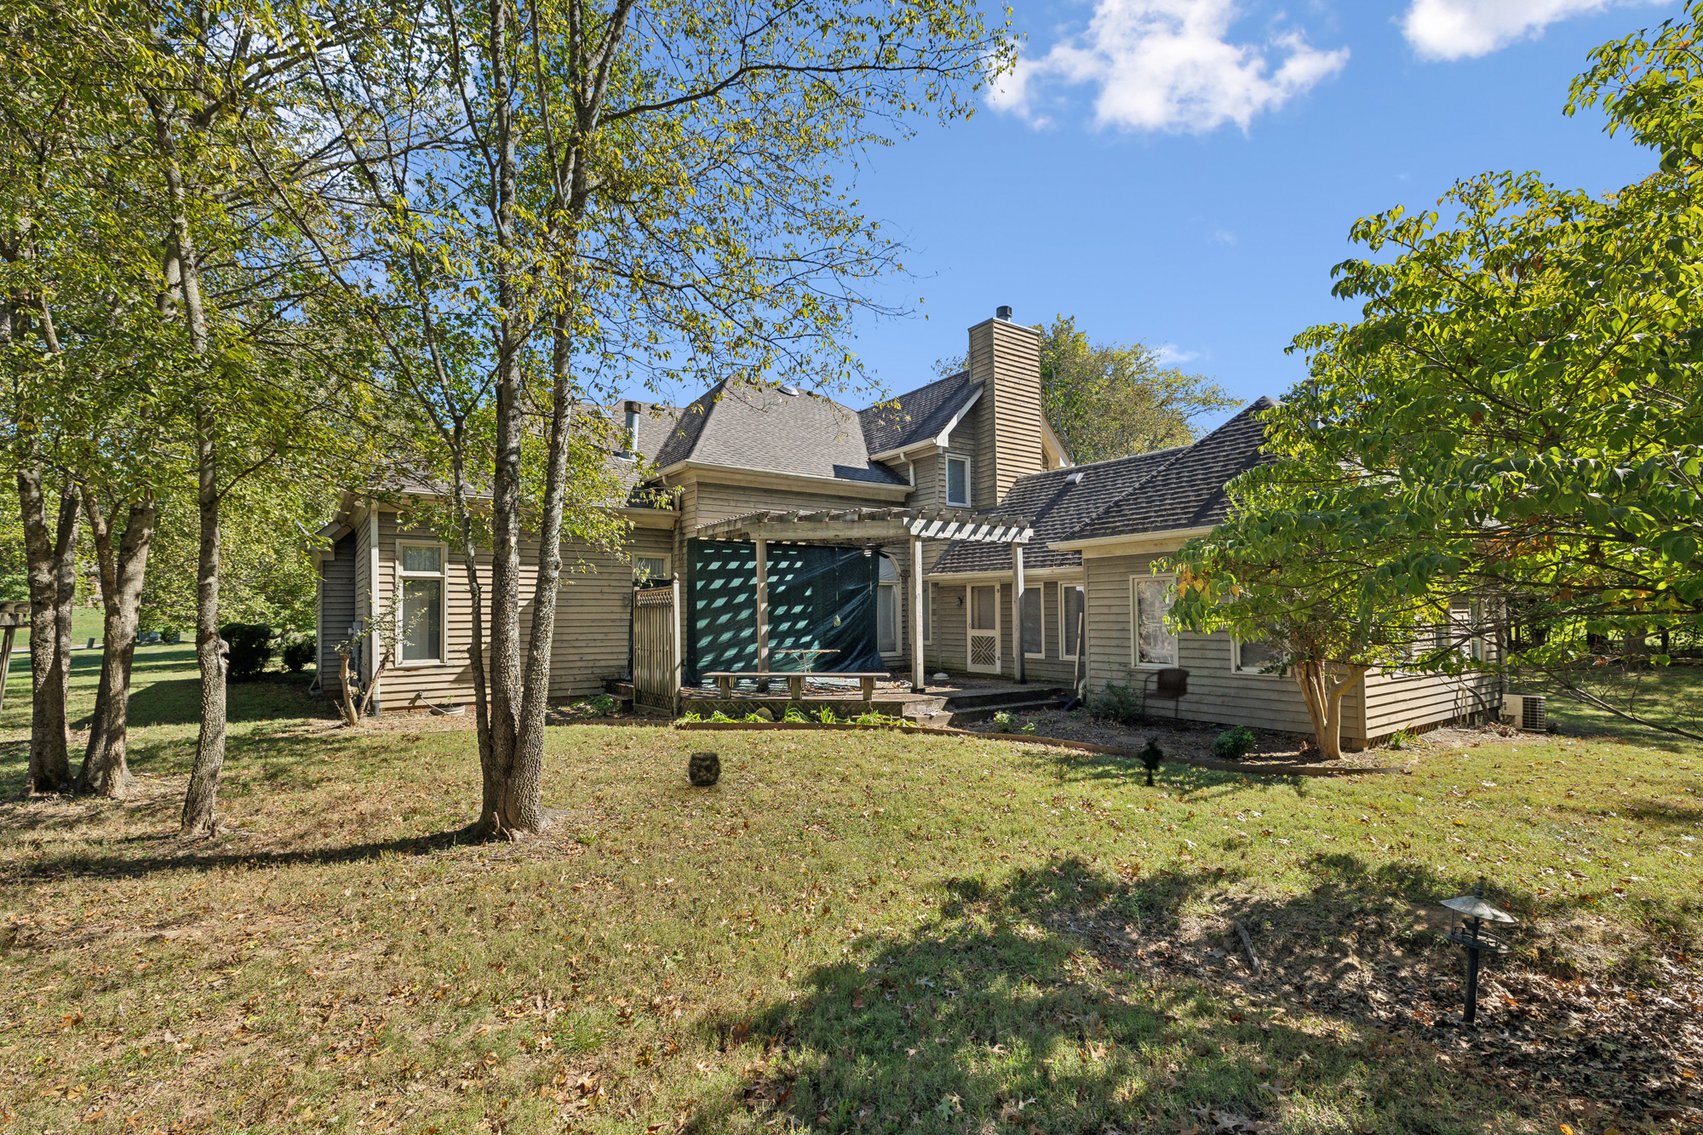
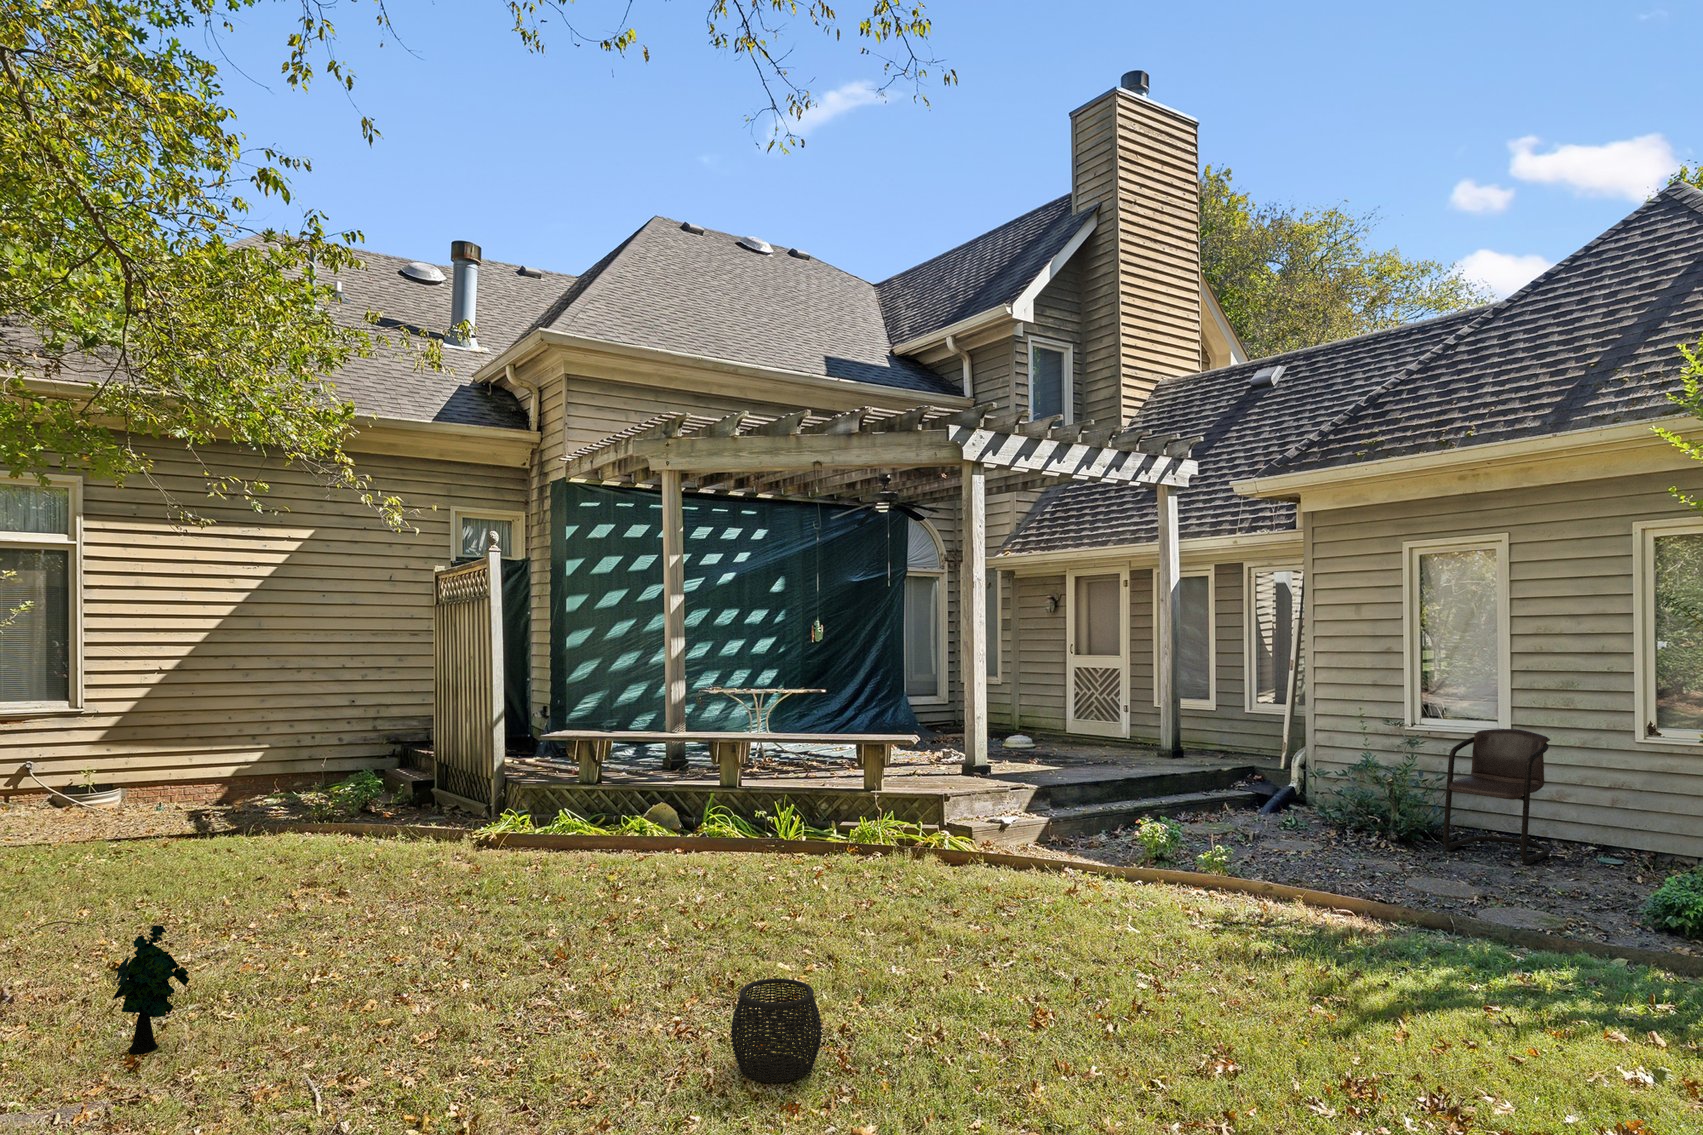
decorative plant: present [1136,737,1164,786] -> present [112,925,190,1054]
woven basket: present [688,752,721,786] -> present [730,979,822,1083]

